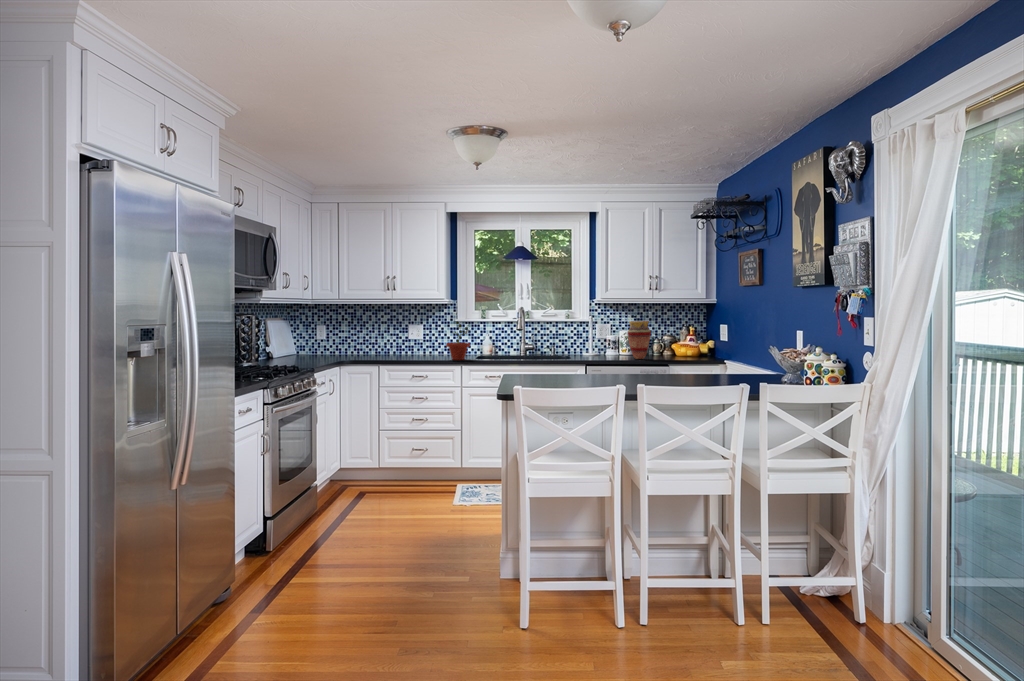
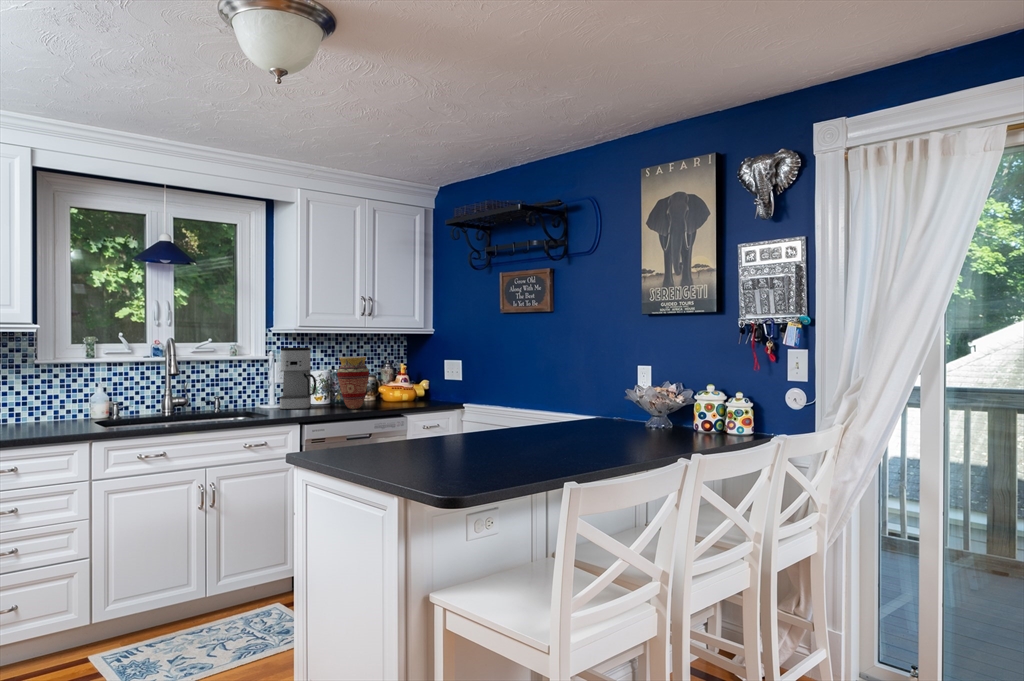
coffee maker: none [592,314,619,357] -> present [279,347,316,410]
potted plant: present [446,322,470,360] -> none [38,362,93,433]

